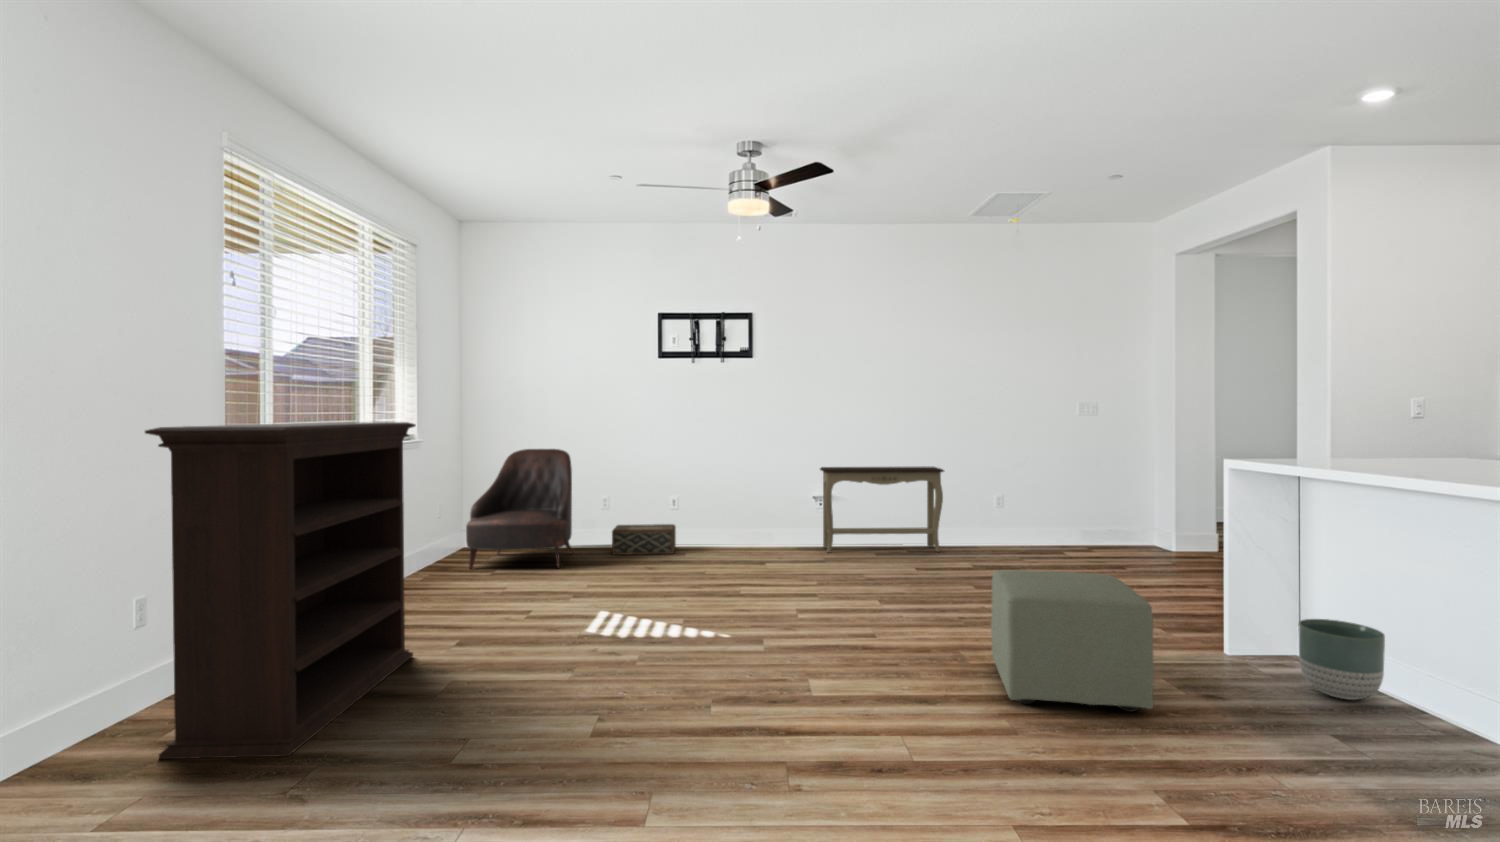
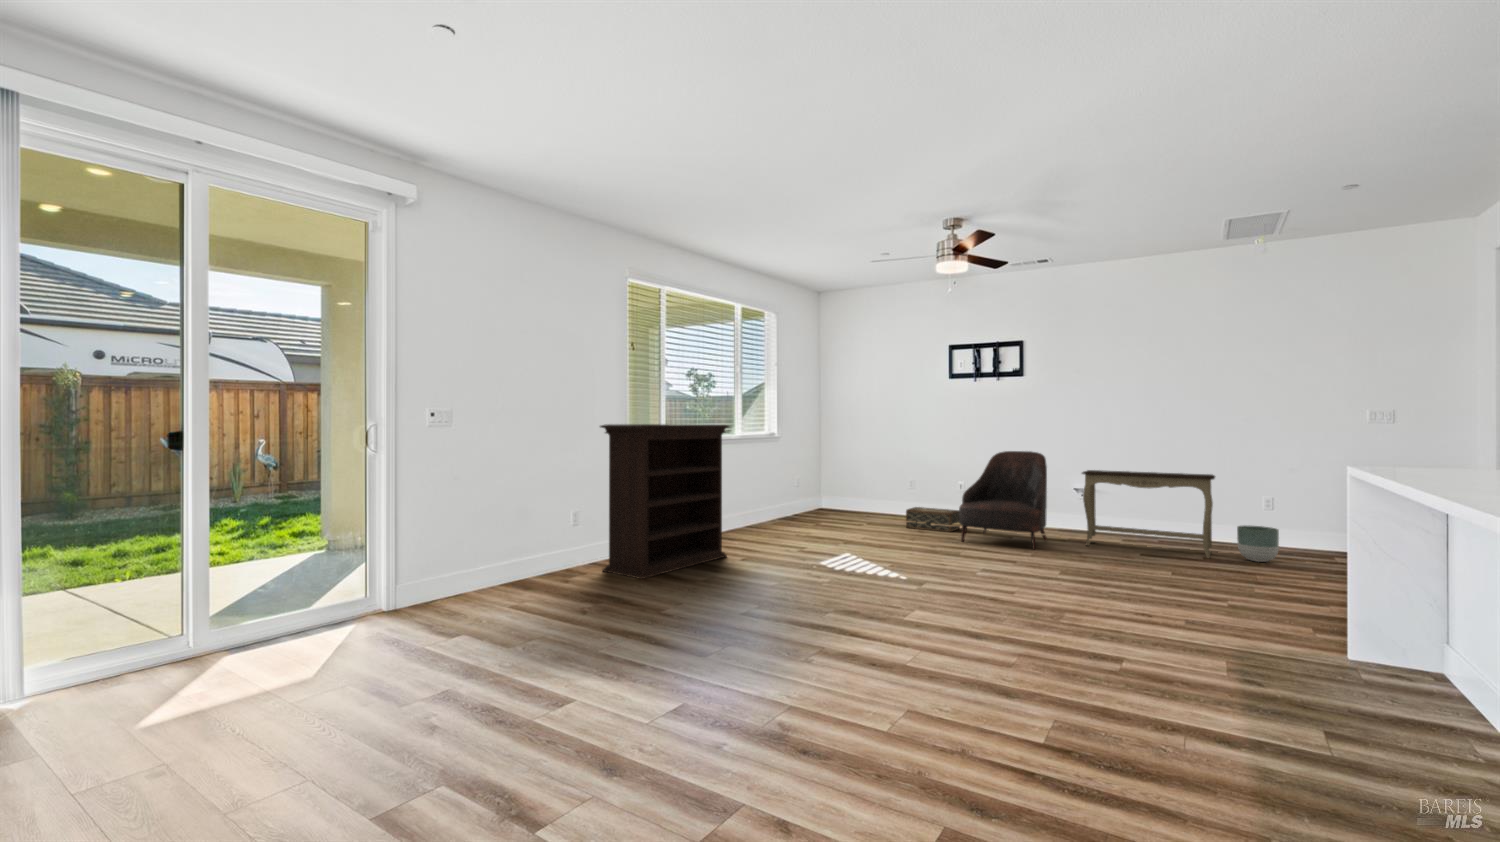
armchair: present [466,449,573,569] -> present [959,451,1047,549]
ottoman: present [991,570,1154,712] -> none [1035,544,1184,662]
planter: present [1298,619,1385,700] -> present [1237,526,1279,562]

